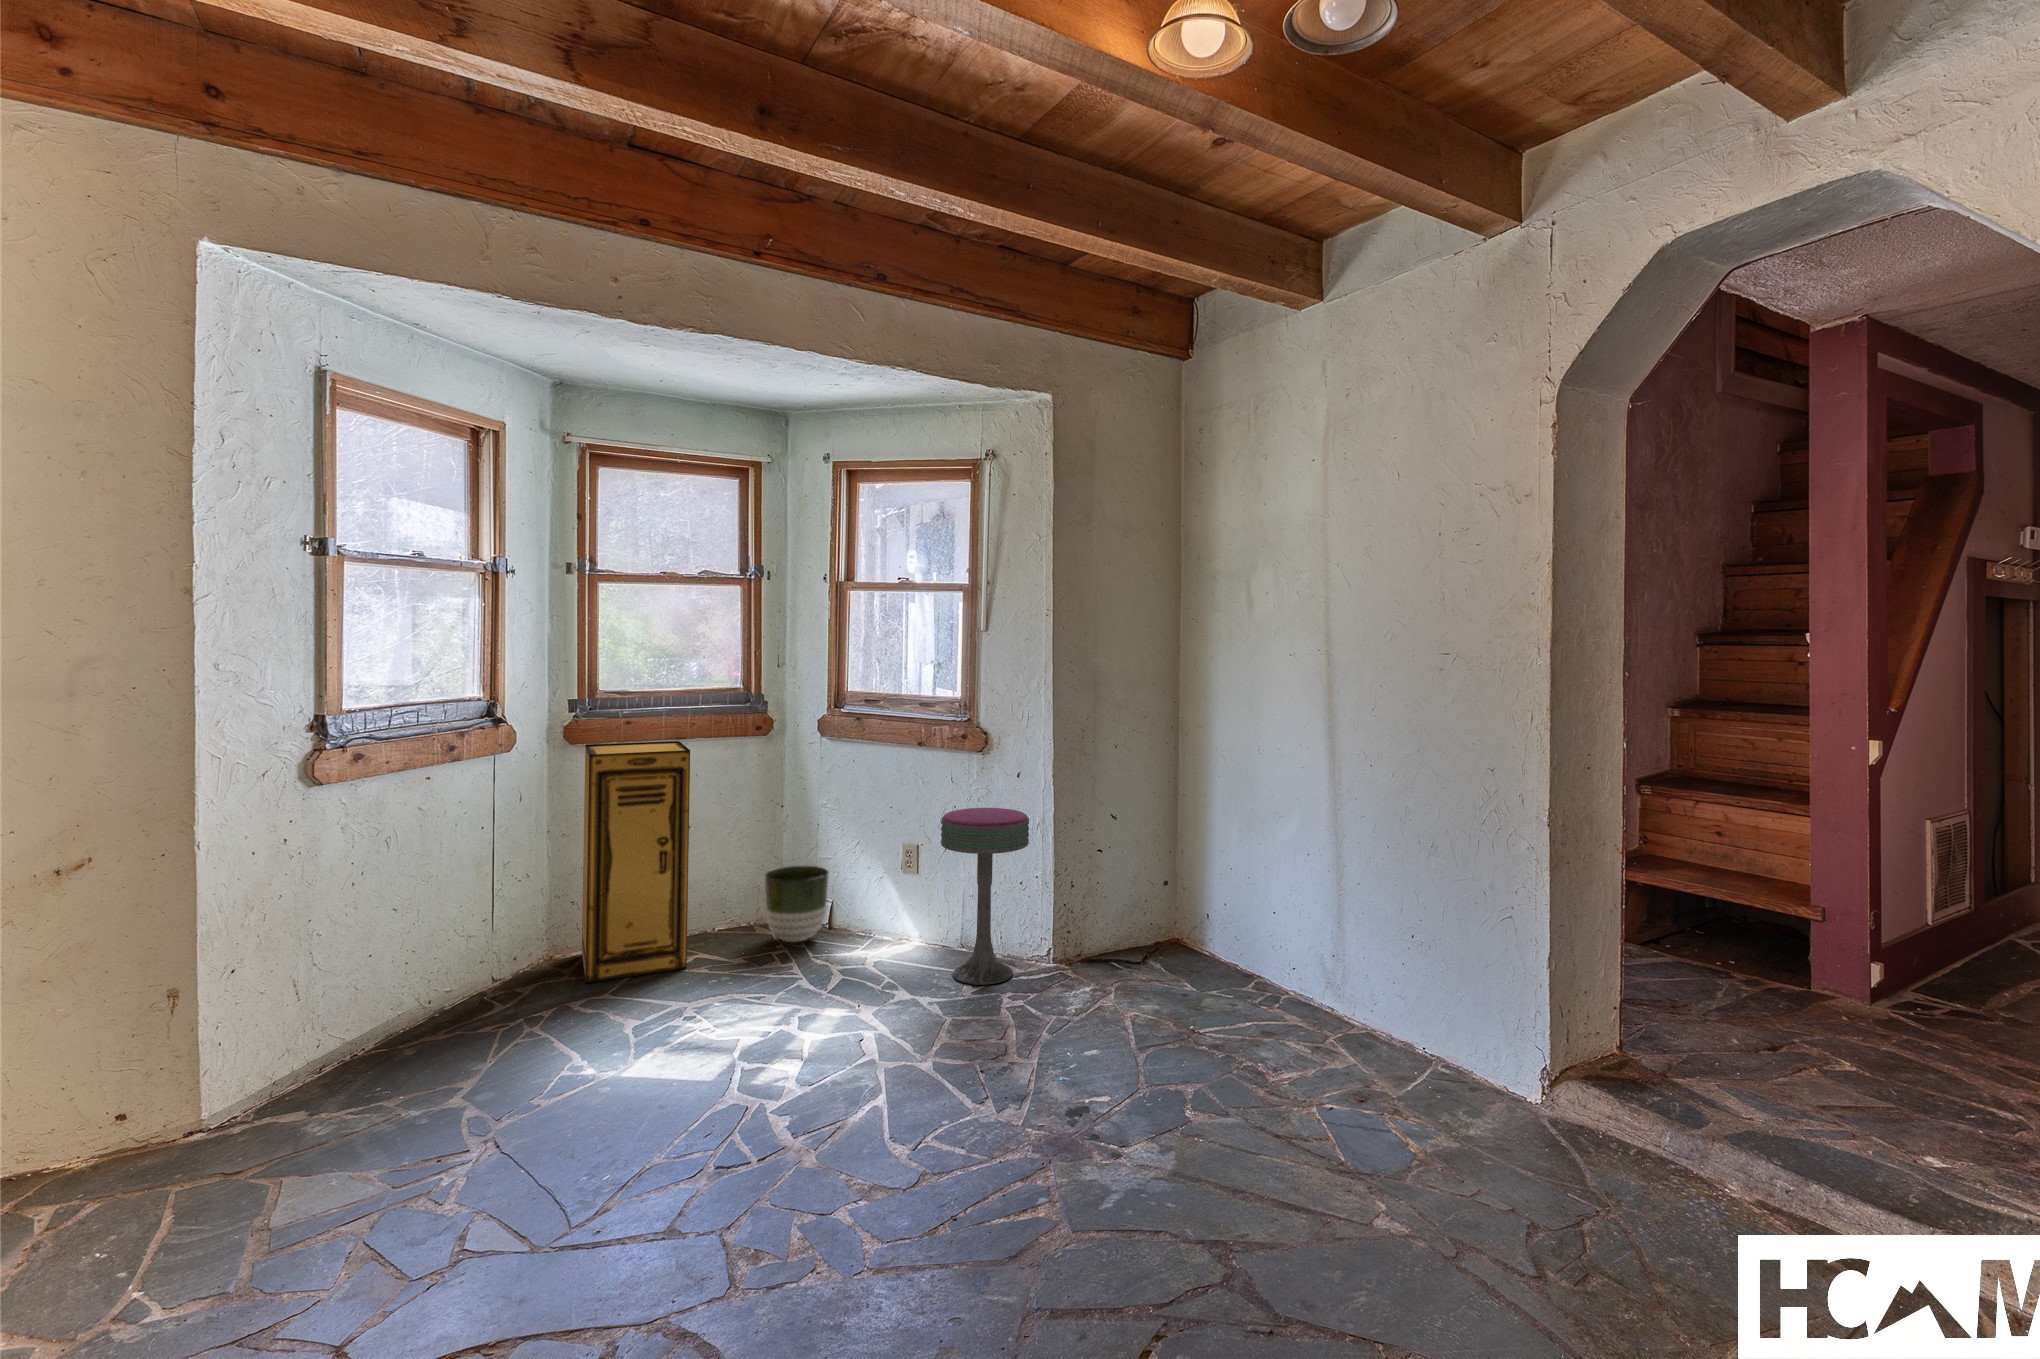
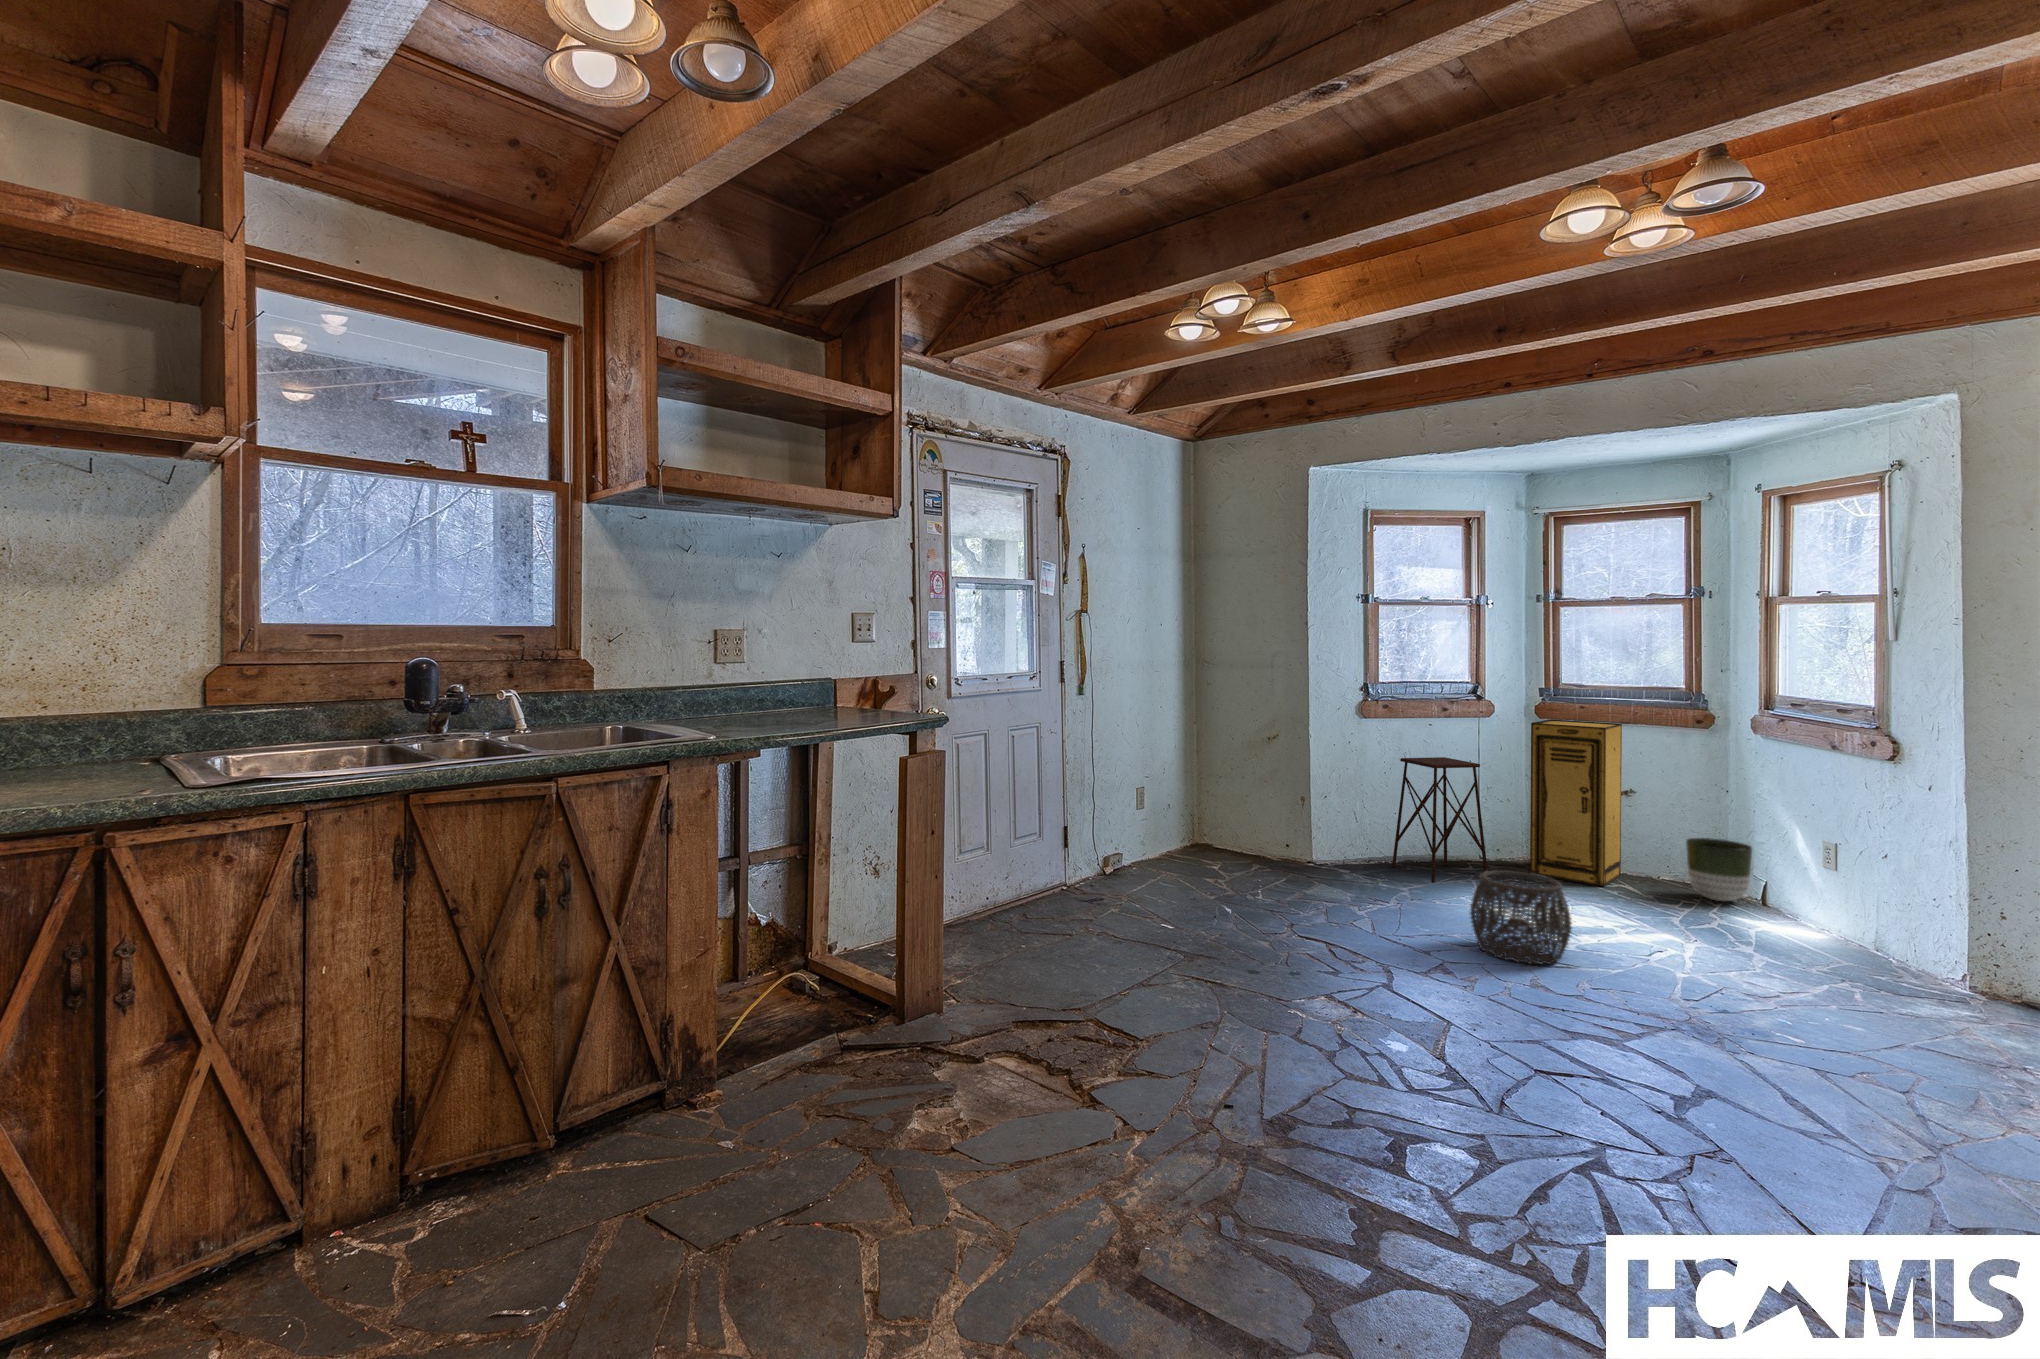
bar stool: present [941,808,1029,985] -> none [1800,805,1915,973]
side table: none [372,832,553,1066] -> present [1392,757,1488,883]
woven basket: none [704,1005,857,1181] -> present [1470,870,1572,964]

